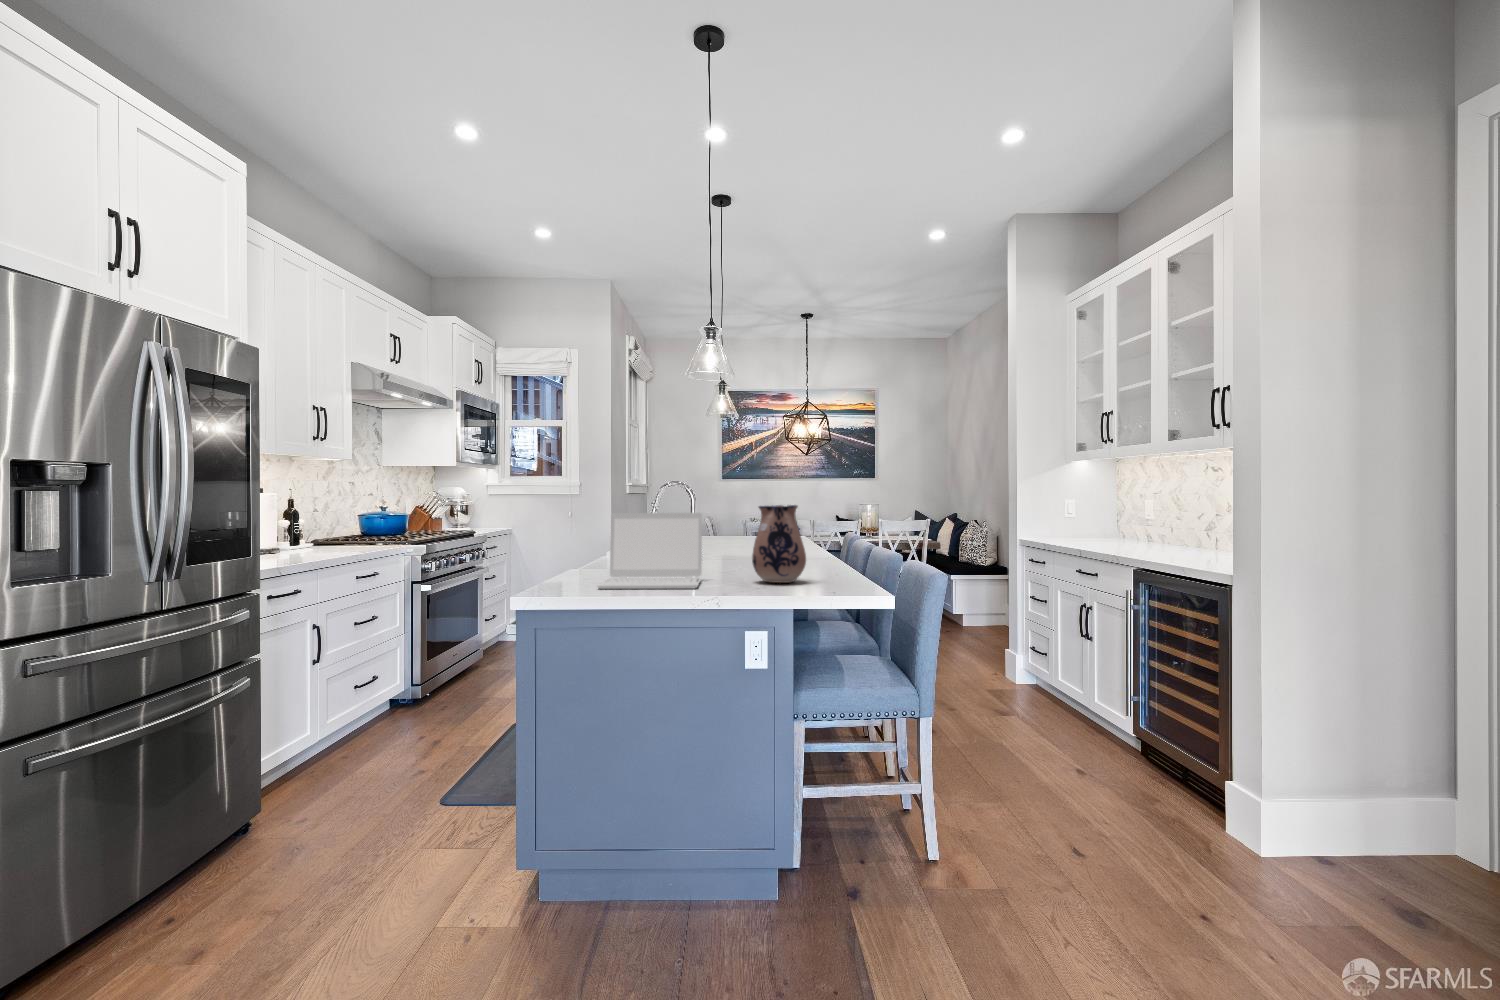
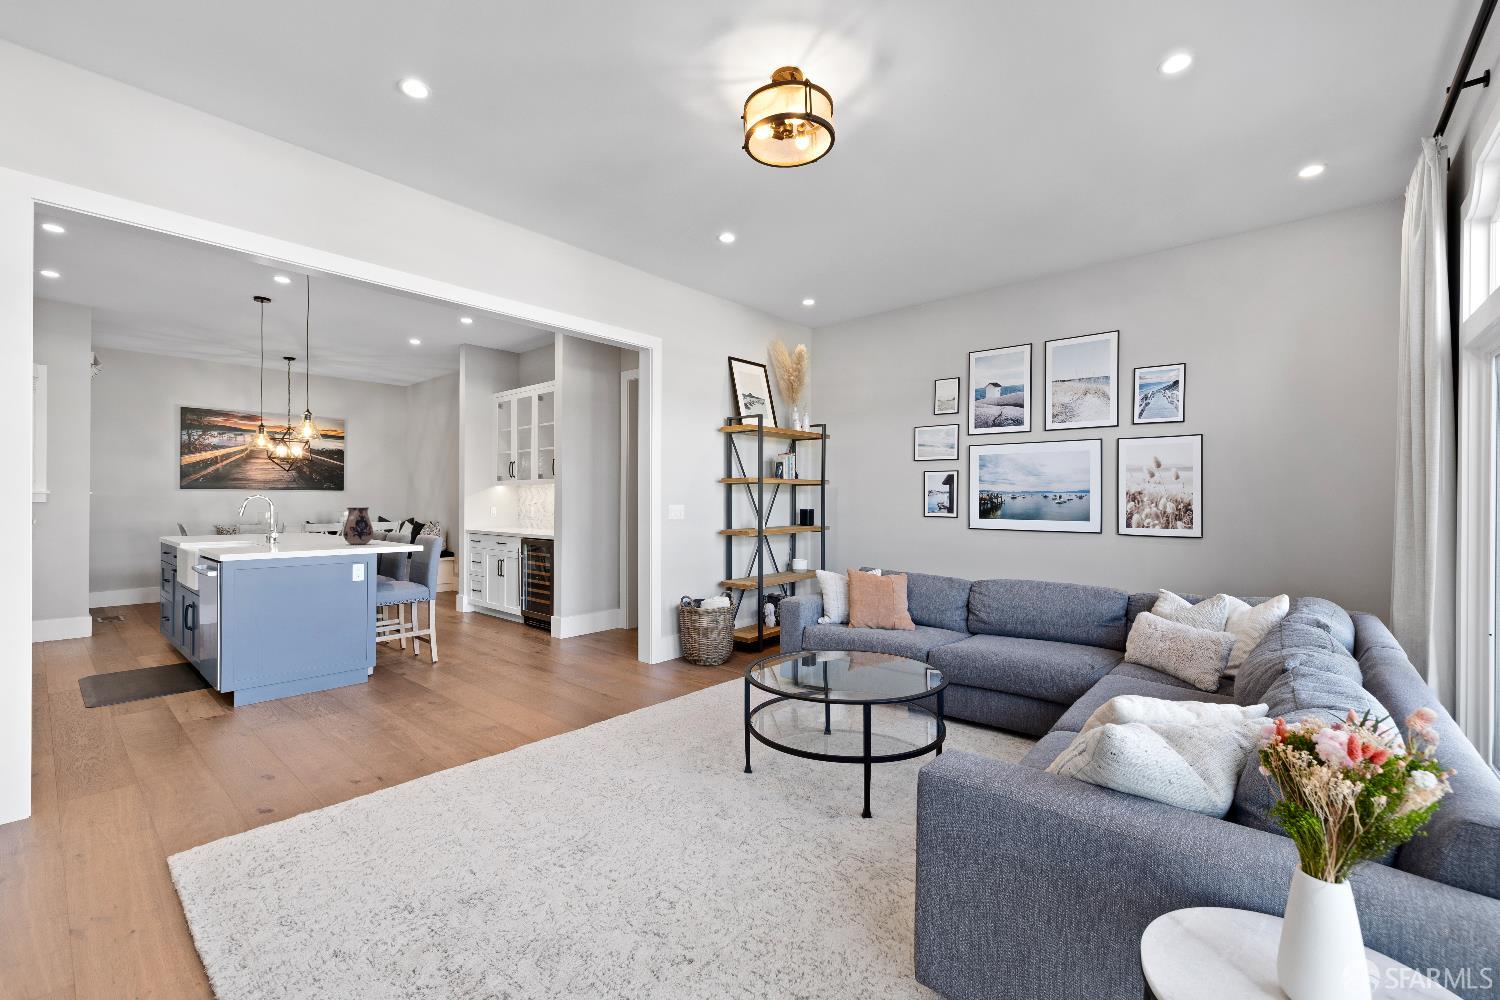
laptop: present [598,513,702,589] -> none [254,511,322,549]

